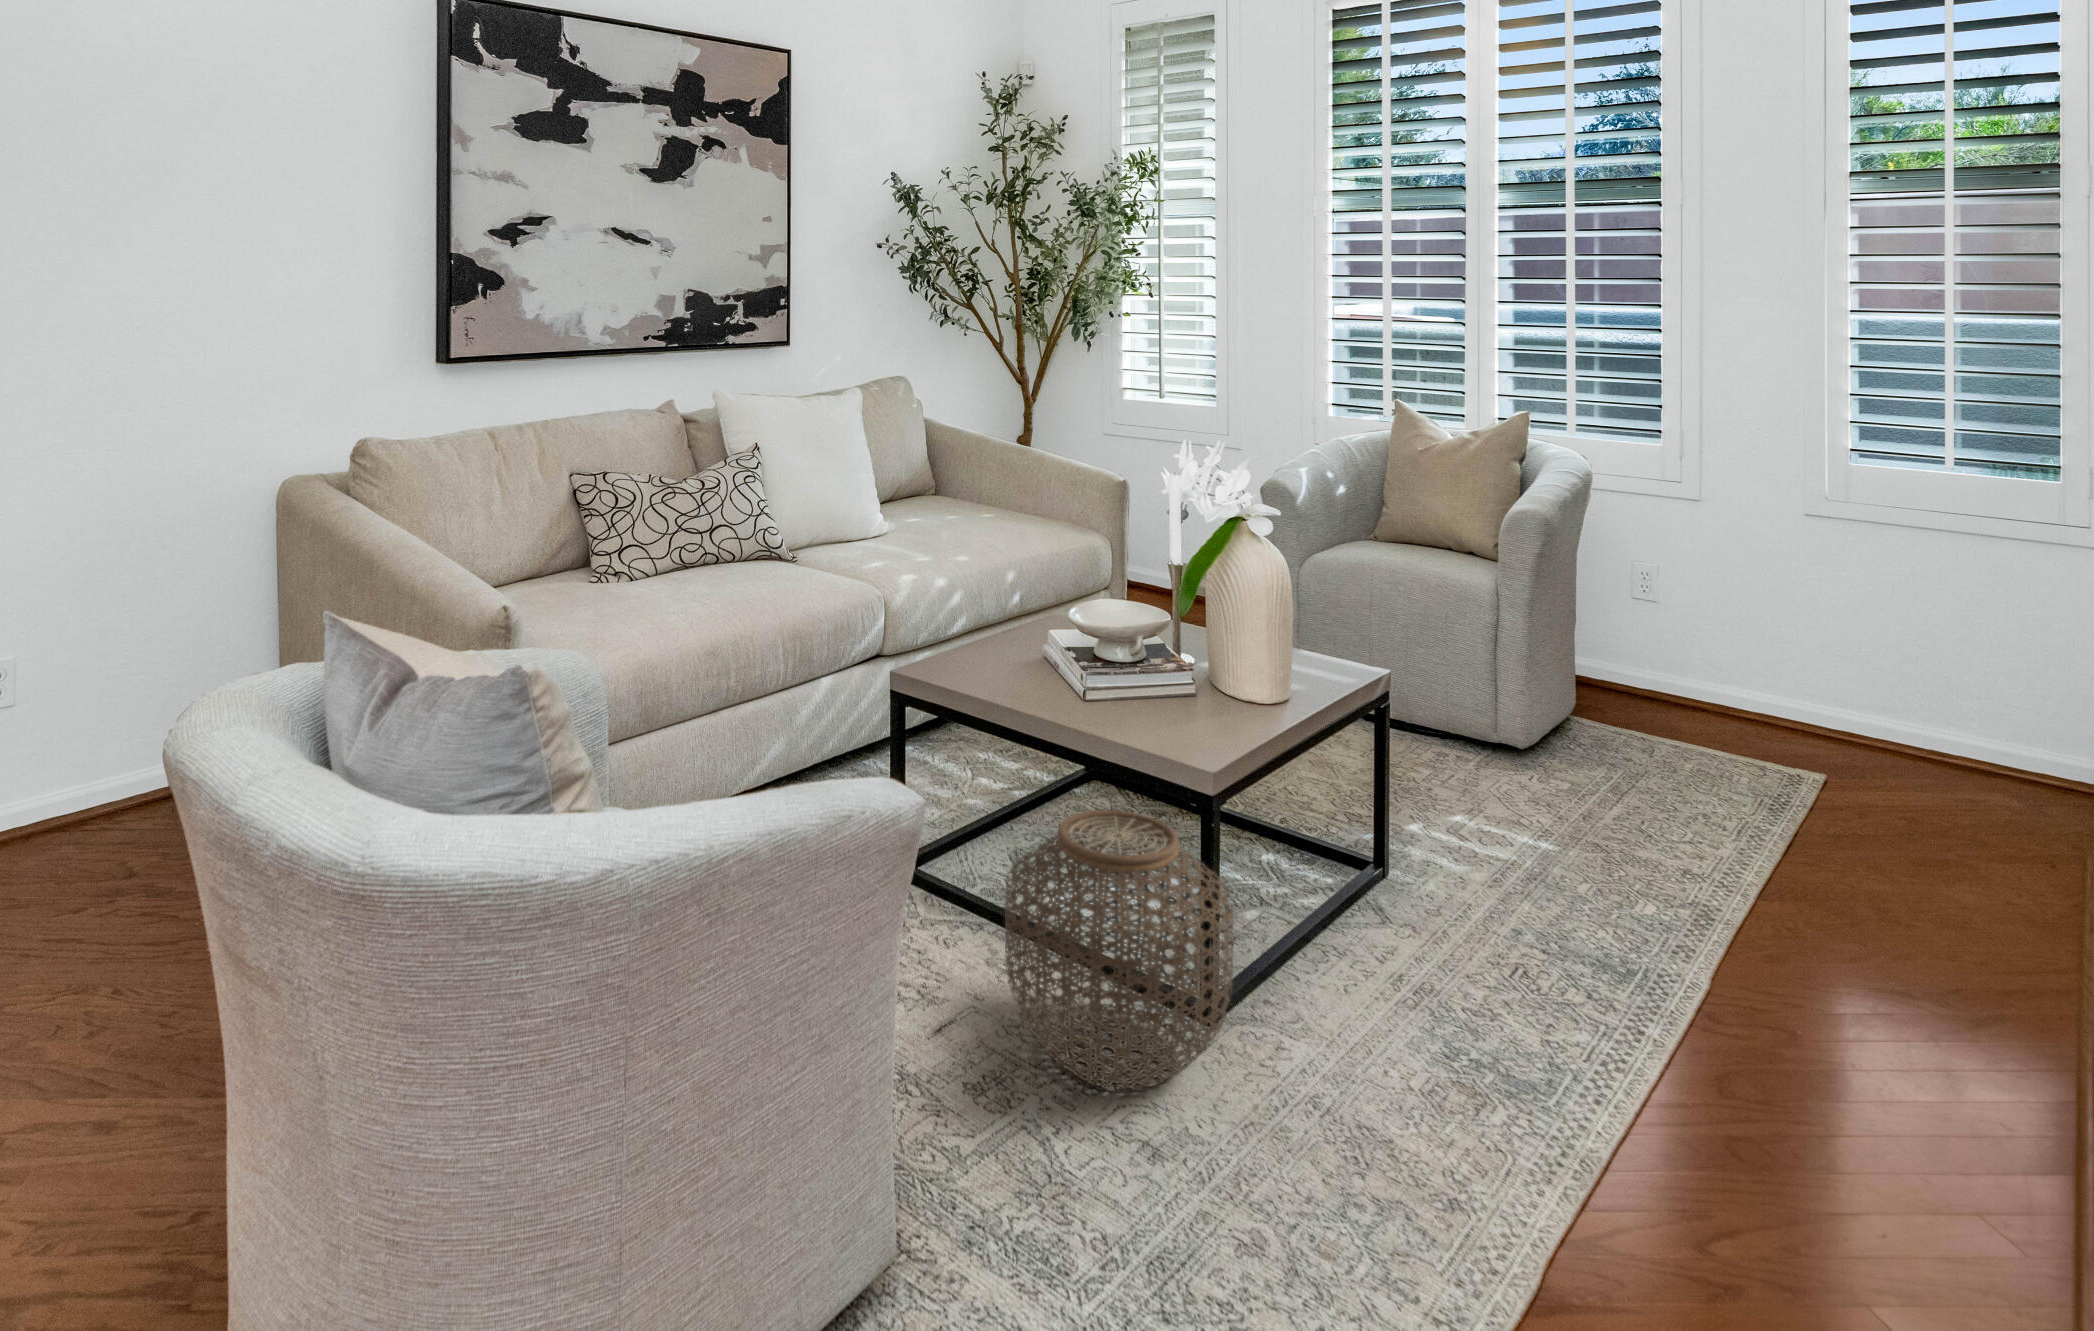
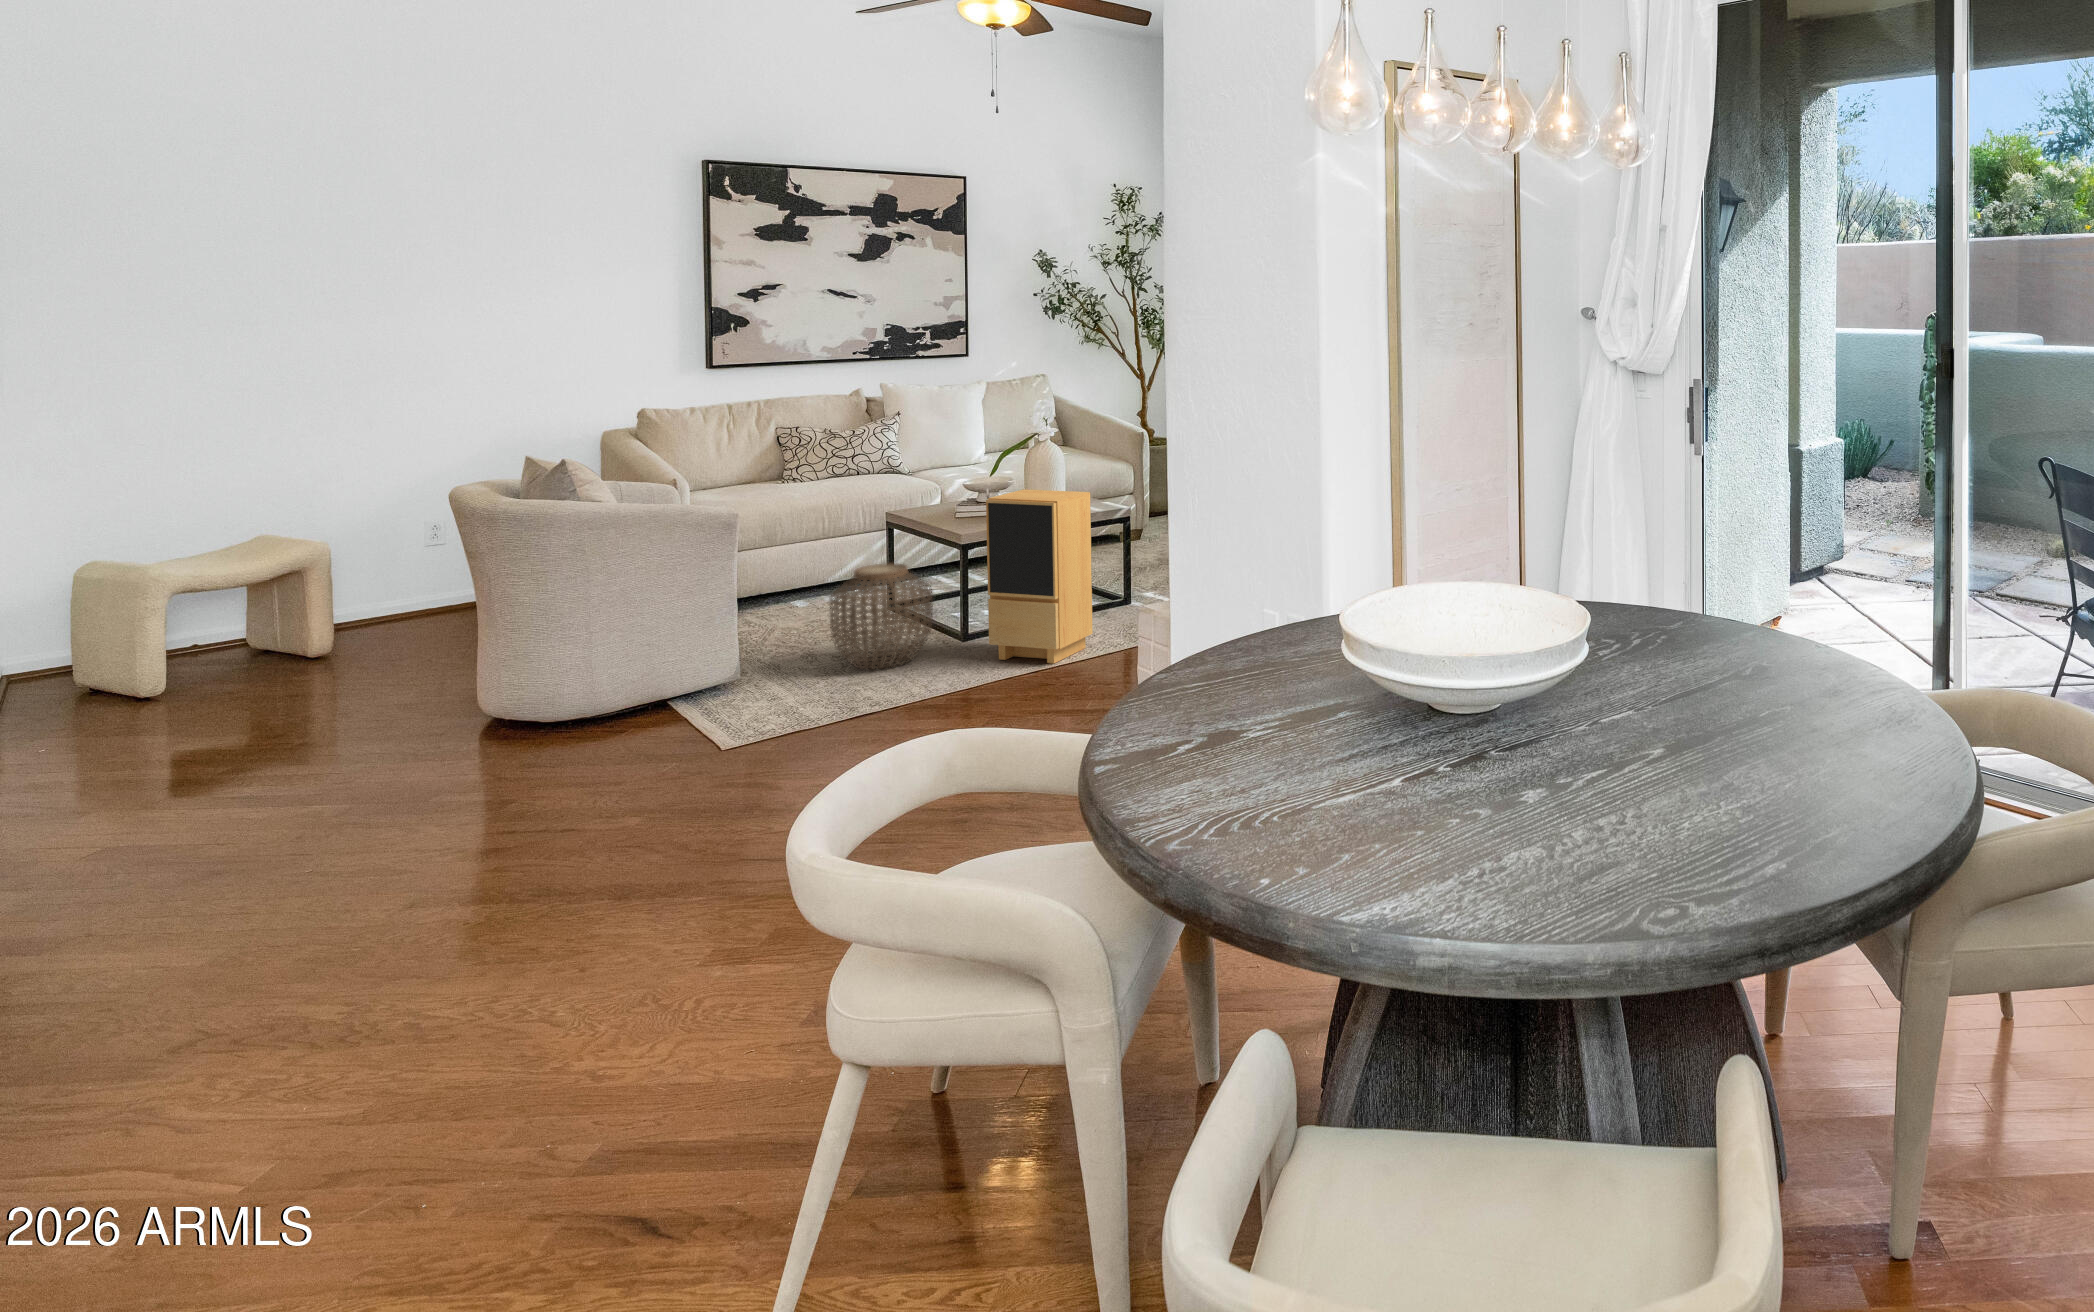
speaker: none [1340,627,1573,1066] -> present [986,489,1093,664]

